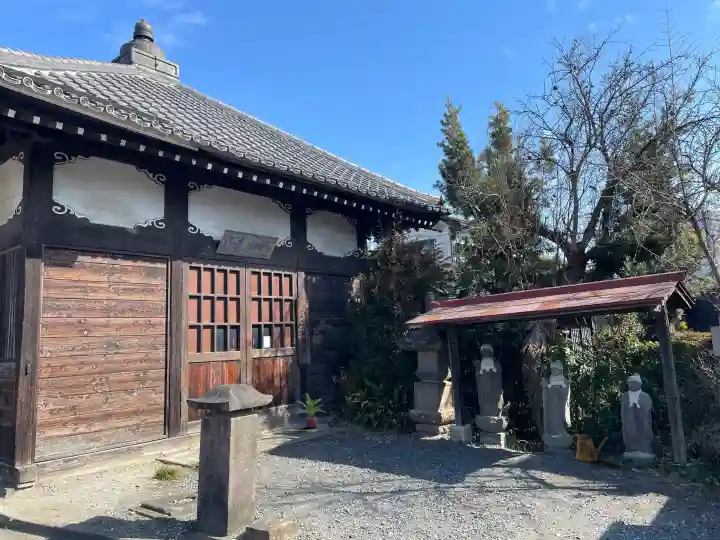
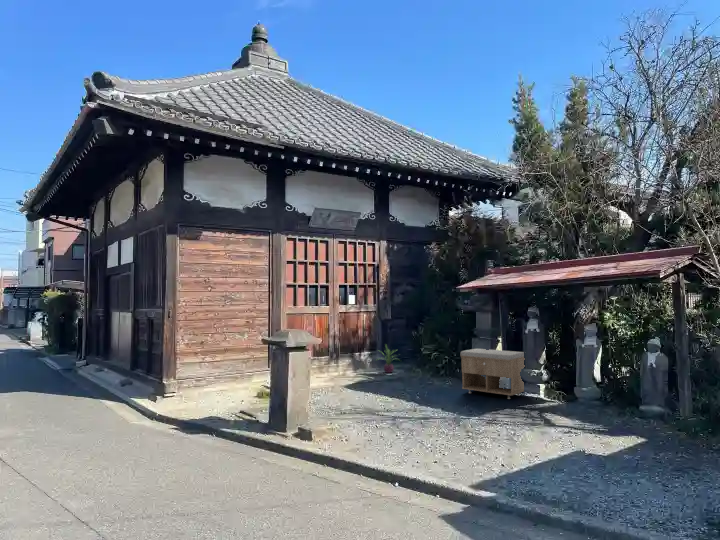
storage bench: none [412,395,487,454] -> present [460,349,525,399]
watering can: present [572,434,609,462] -> none [598,388,624,411]

